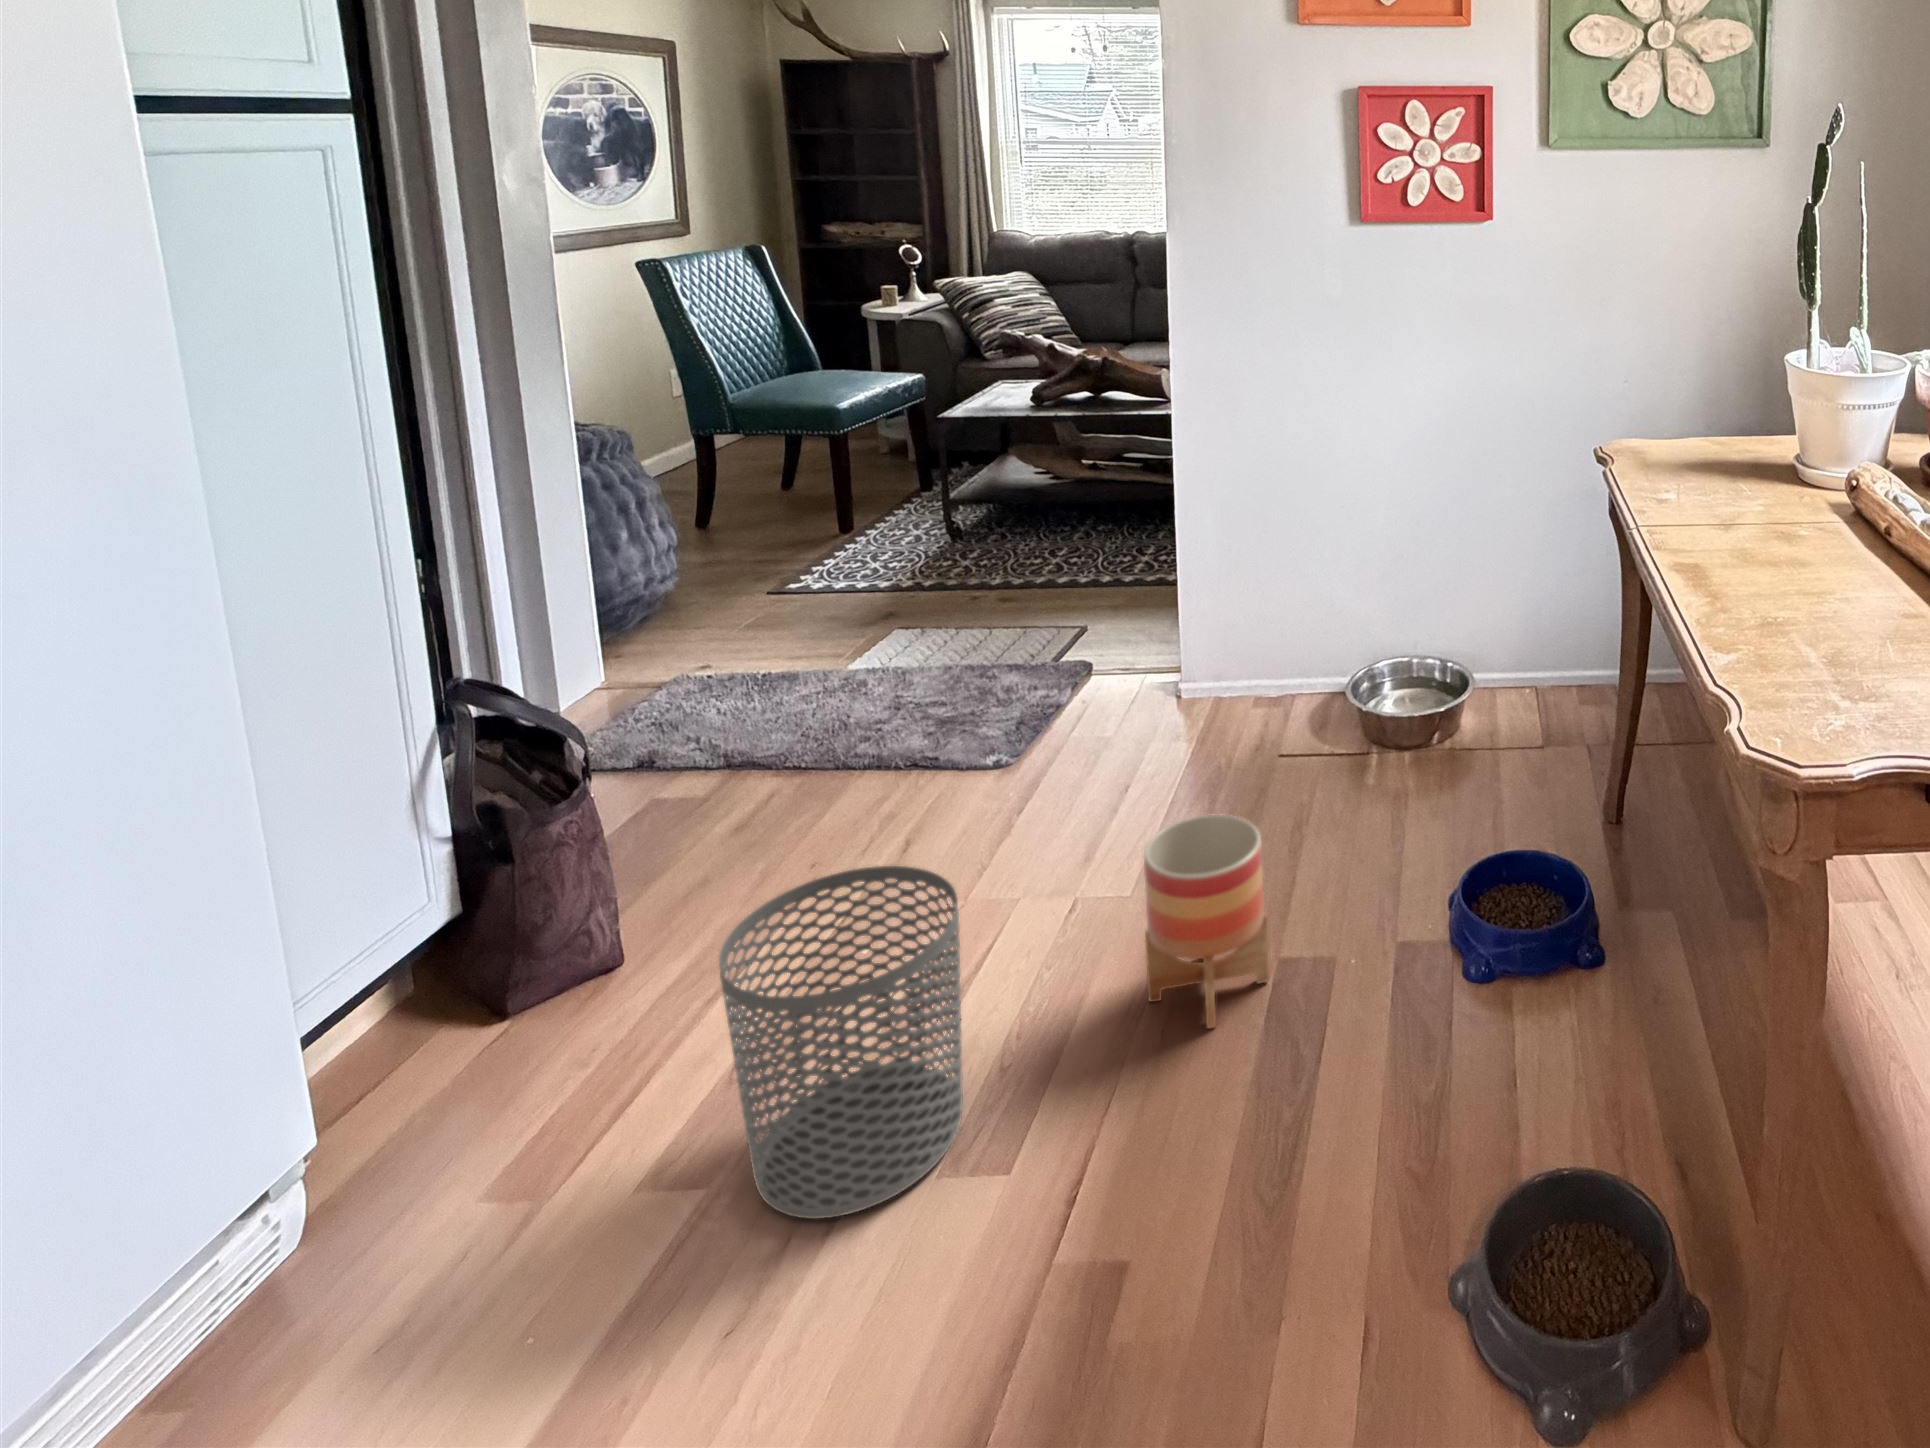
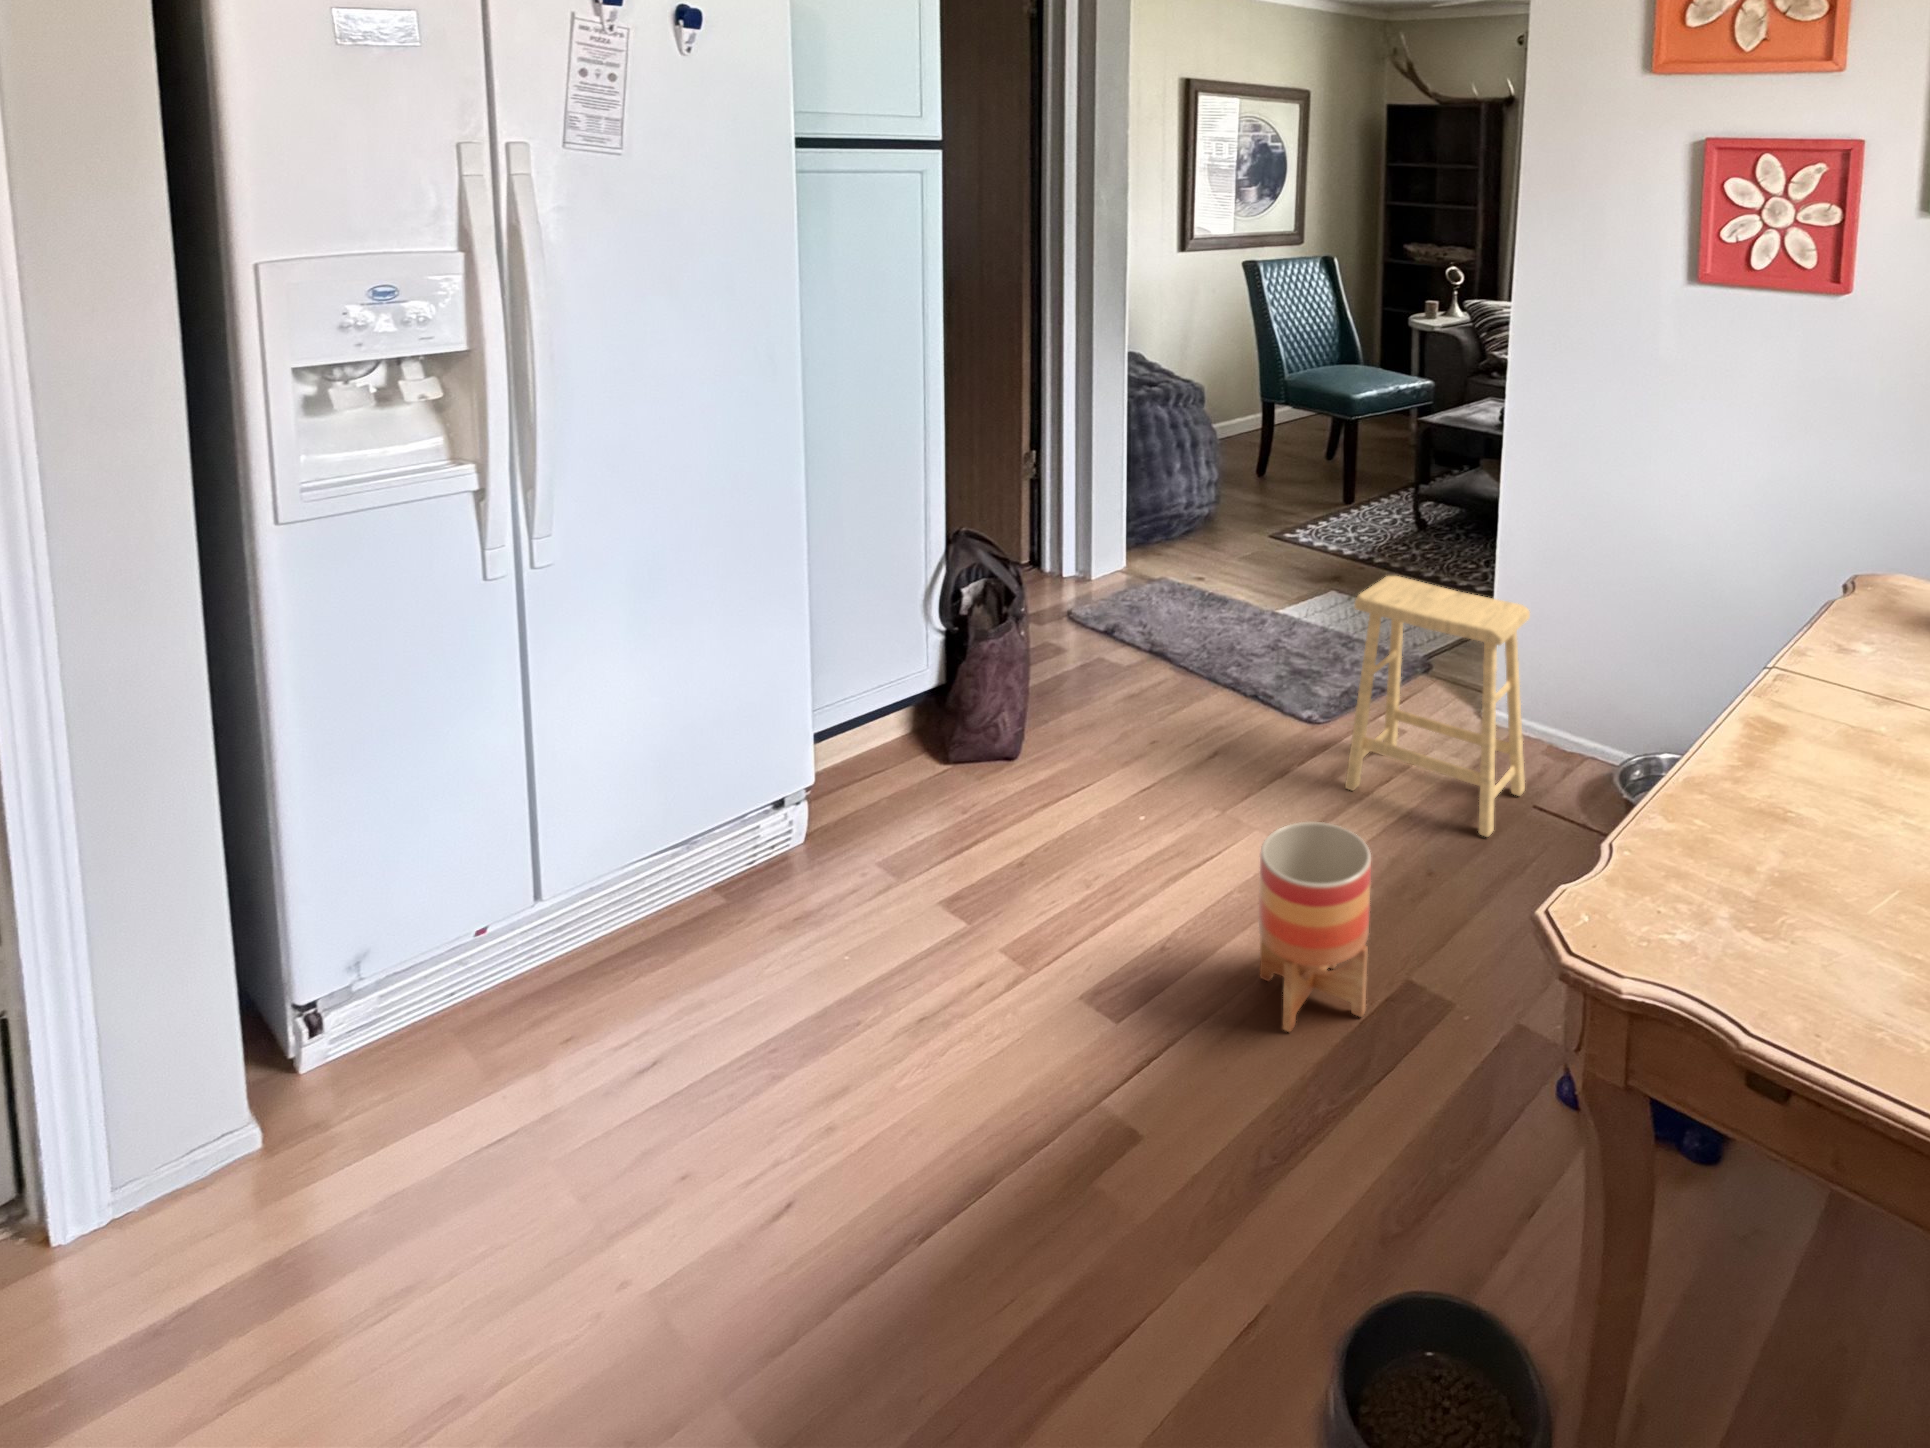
footstool: none [1080,562,1262,811] -> present [1345,576,1530,837]
waste bin: present [719,866,963,1219] -> none [916,745,1092,1024]

